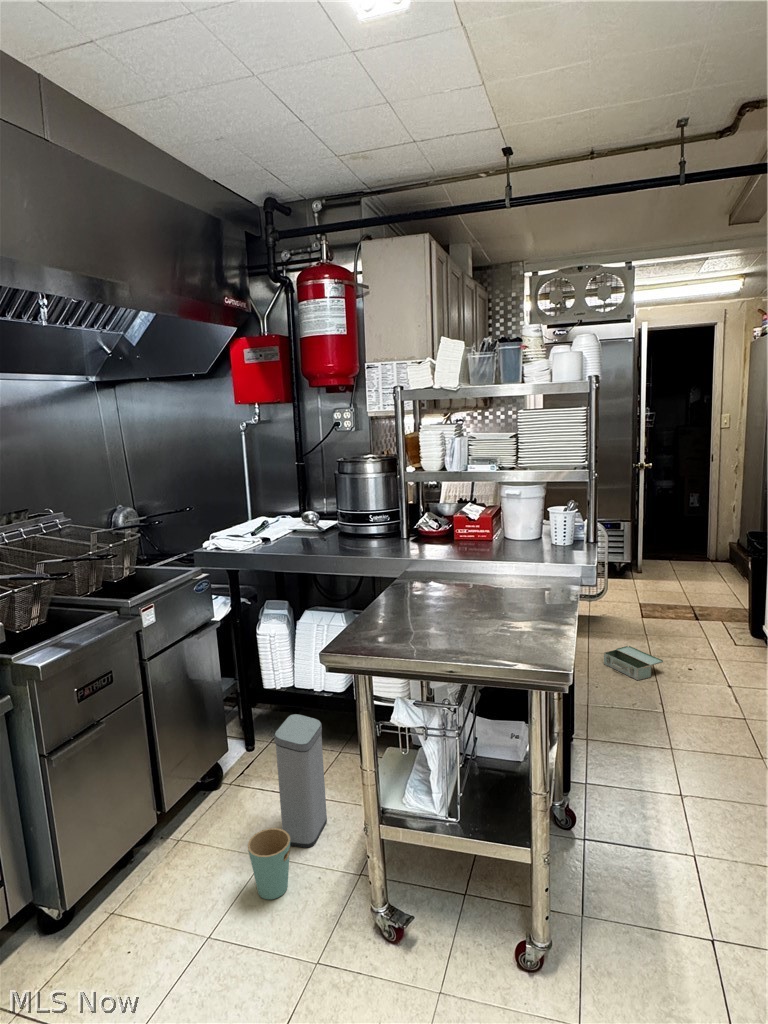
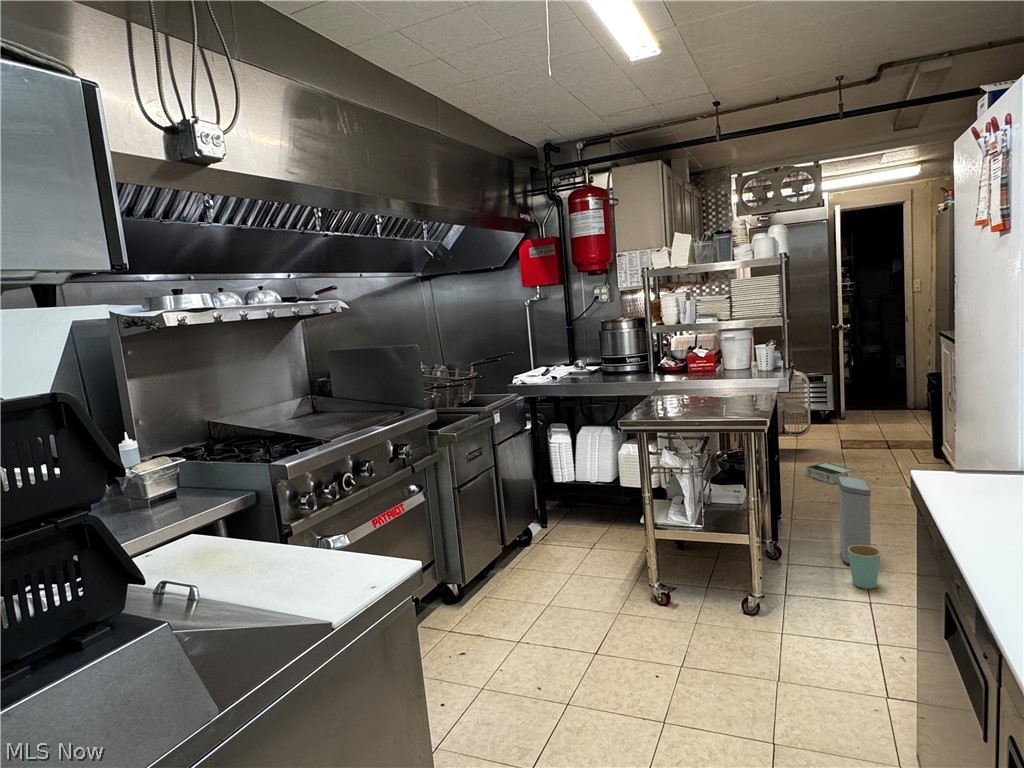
trash can: present [248,714,327,899] -> present [838,477,881,589]

